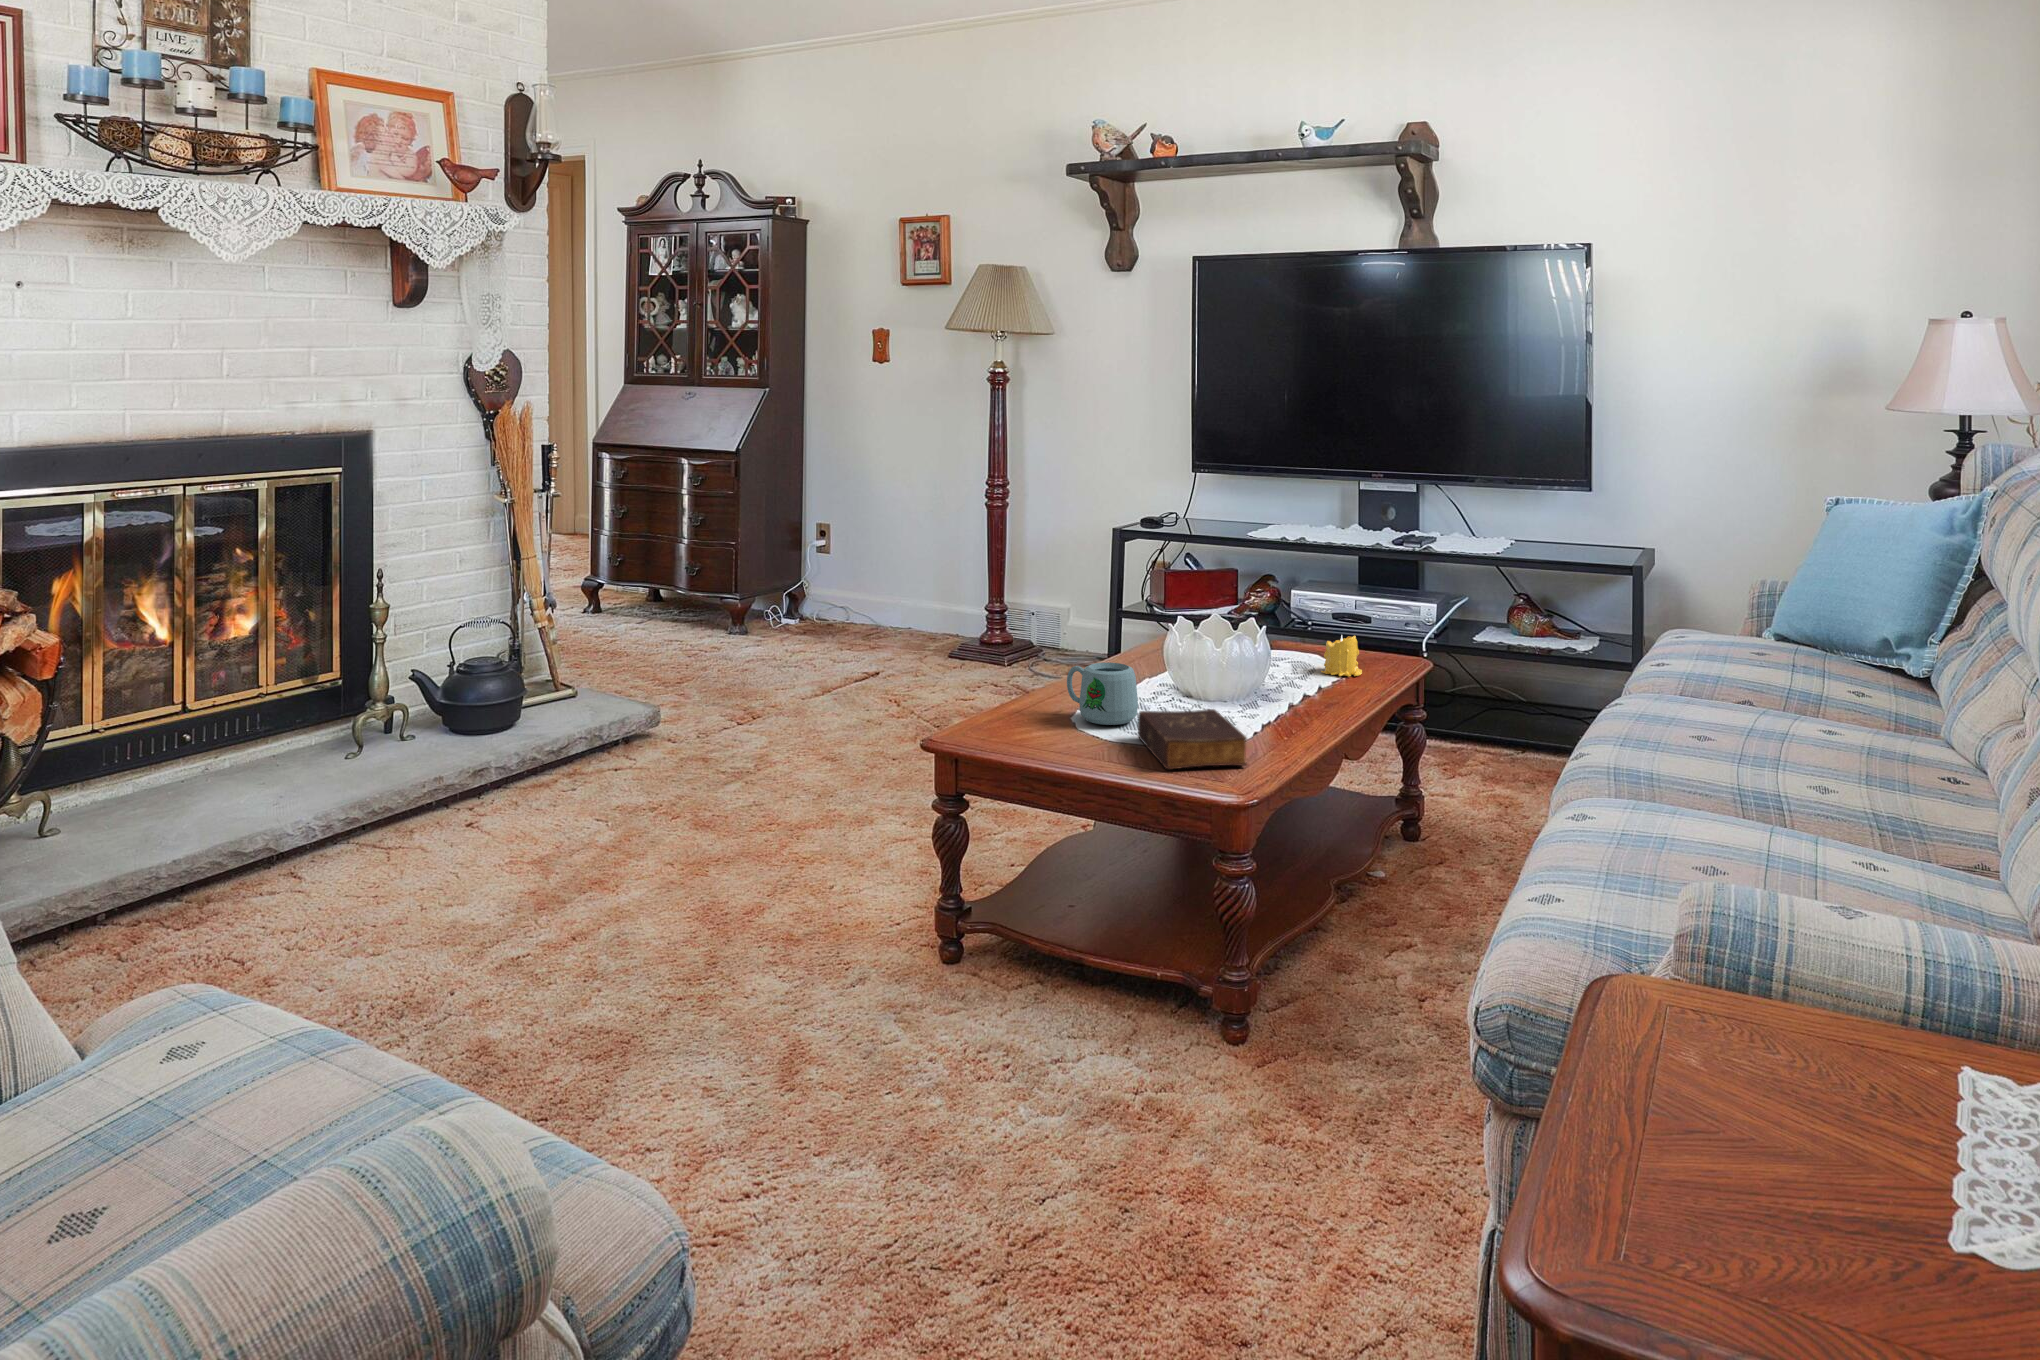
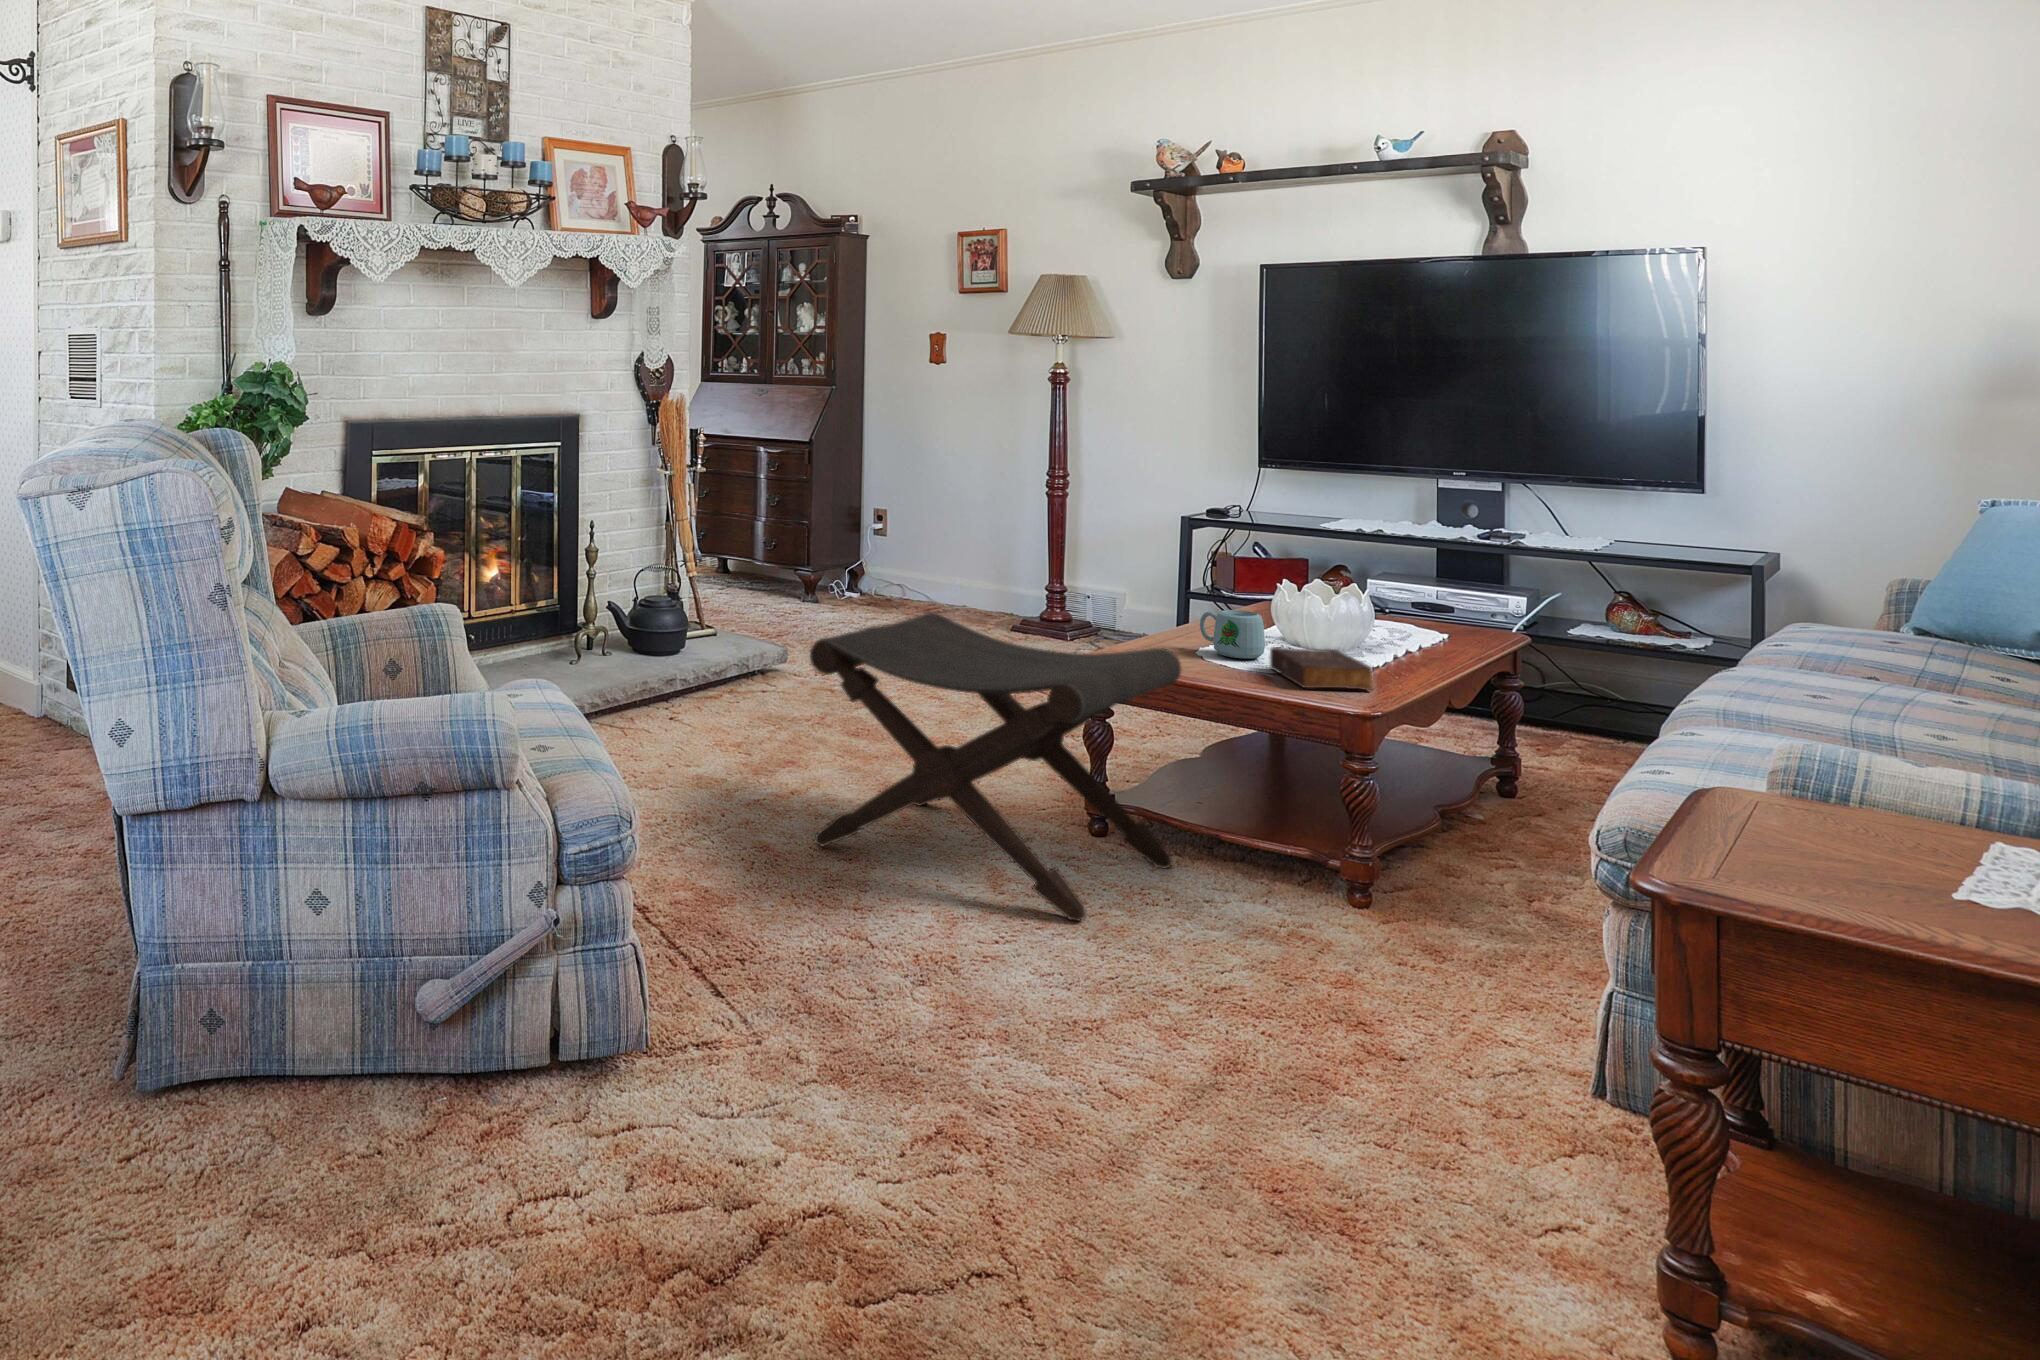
candle: present [1321,635,1362,677] -> none [1421,602,1461,639]
footstool: none [531,685,1025,1137] -> present [810,613,1181,921]

